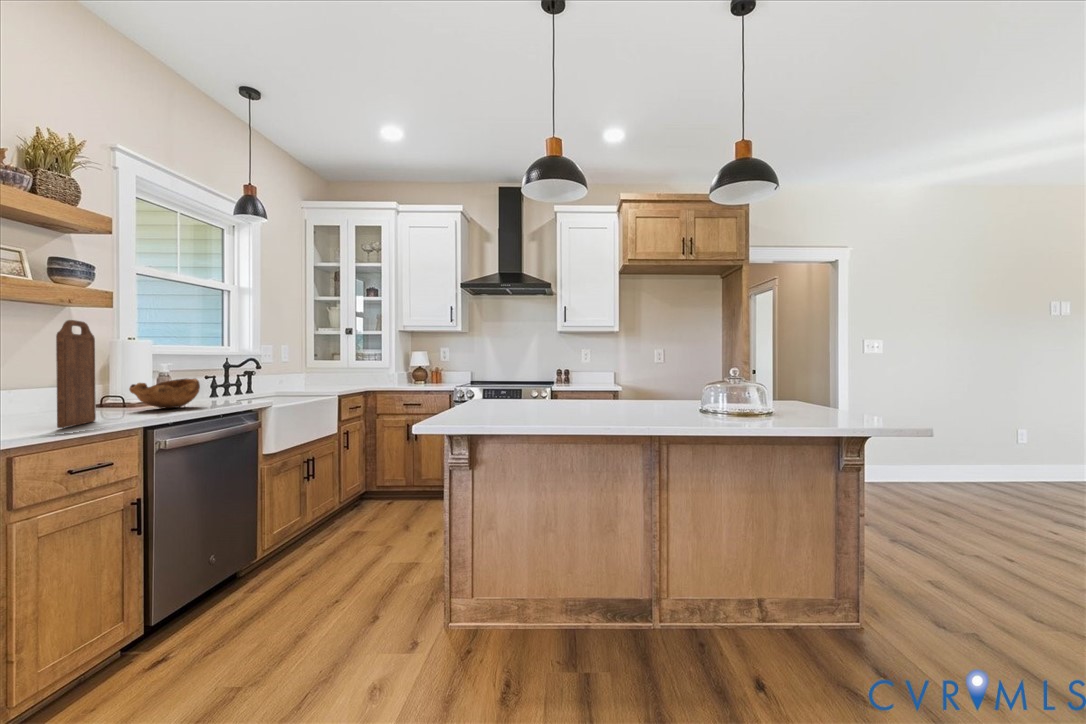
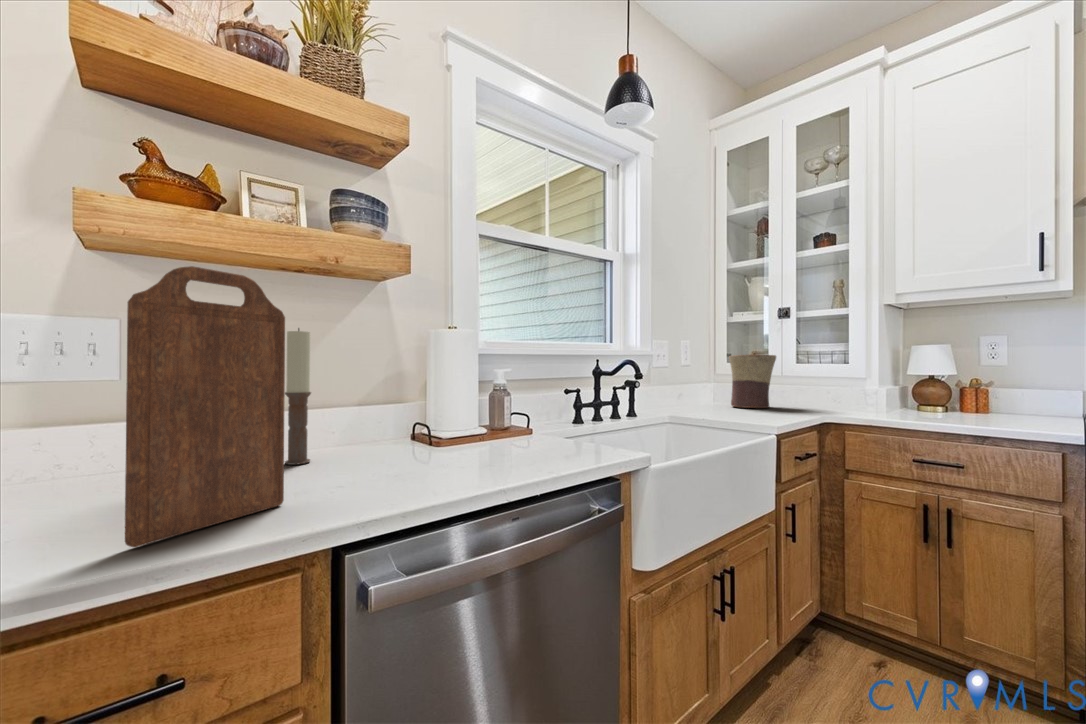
candle: none [32,339,52,418] -> present [285,328,311,465]
flower pot: none [315,354,344,386] -> present [729,354,776,408]
wooden bowl: present [129,378,200,408] -> none [416,399,526,459]

